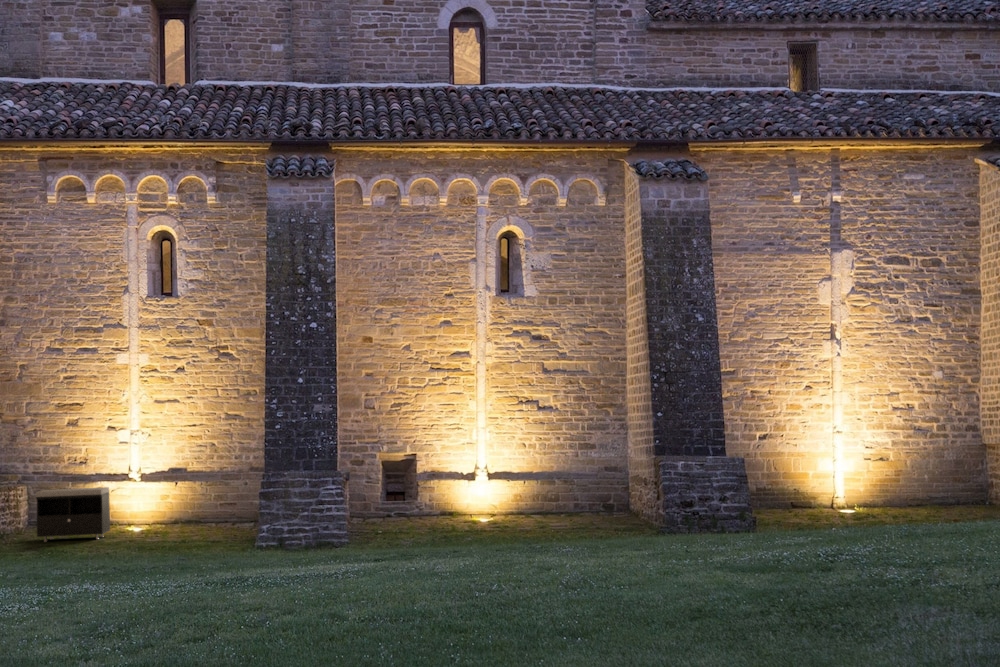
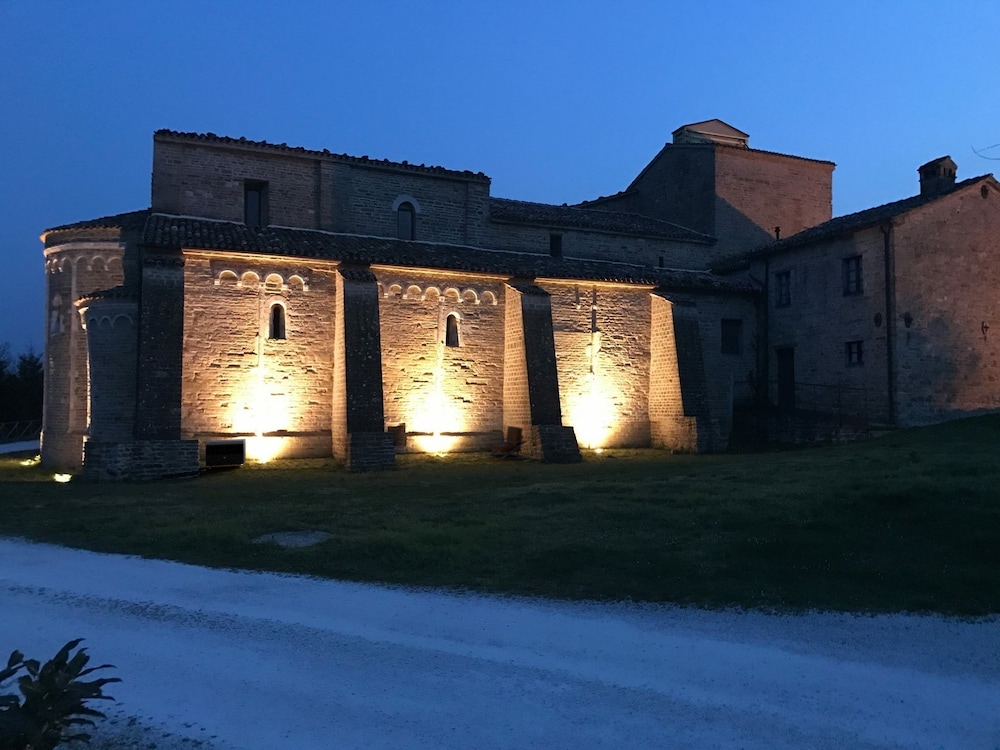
lounge chair: none [581,459,650,528] -> present [490,426,526,460]

